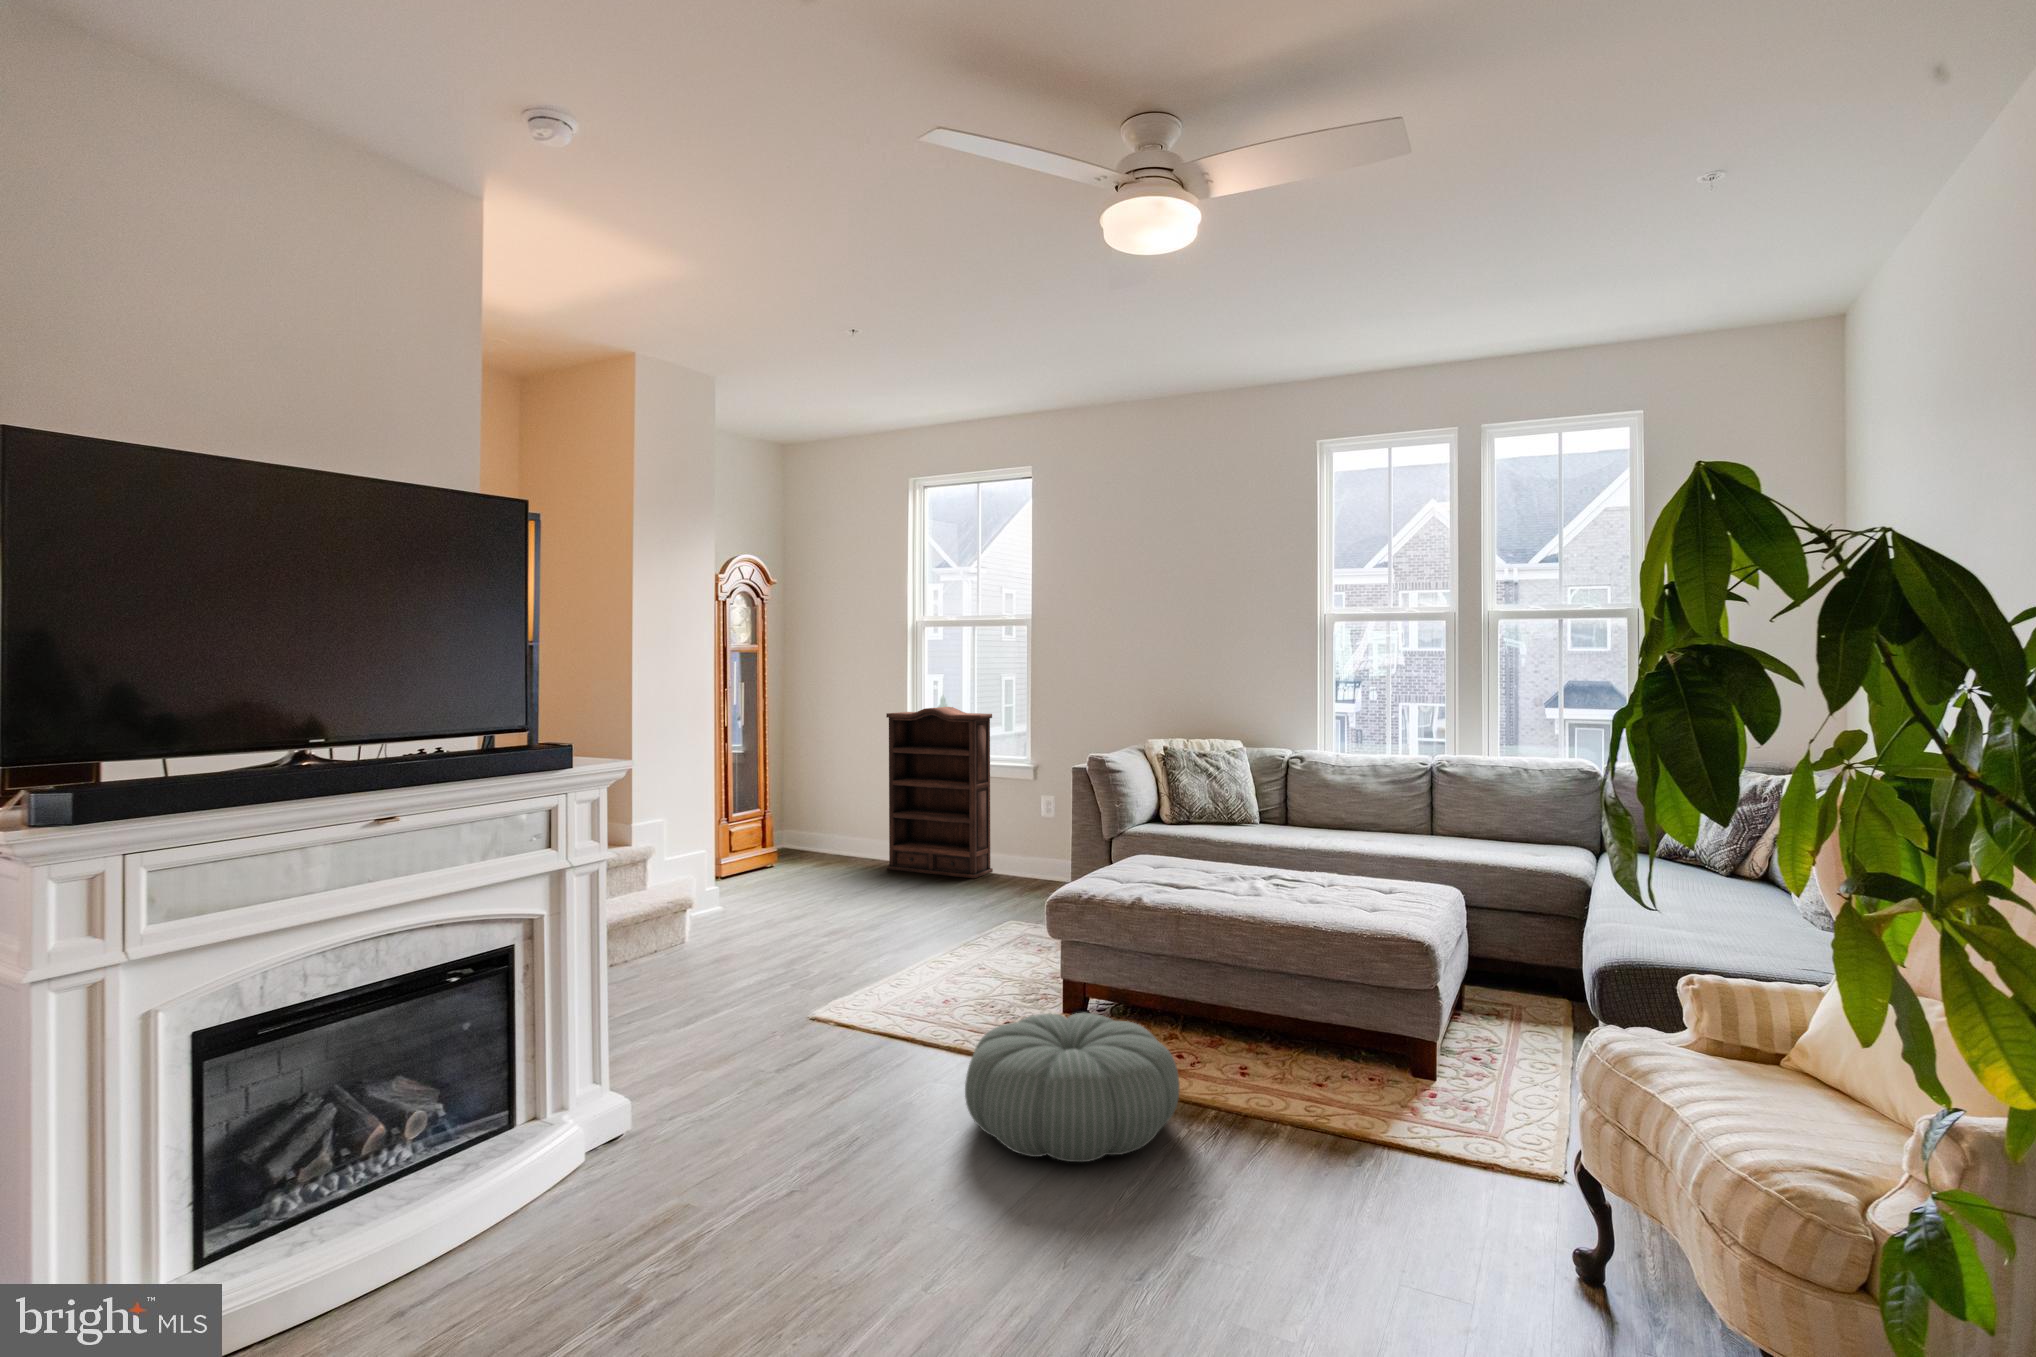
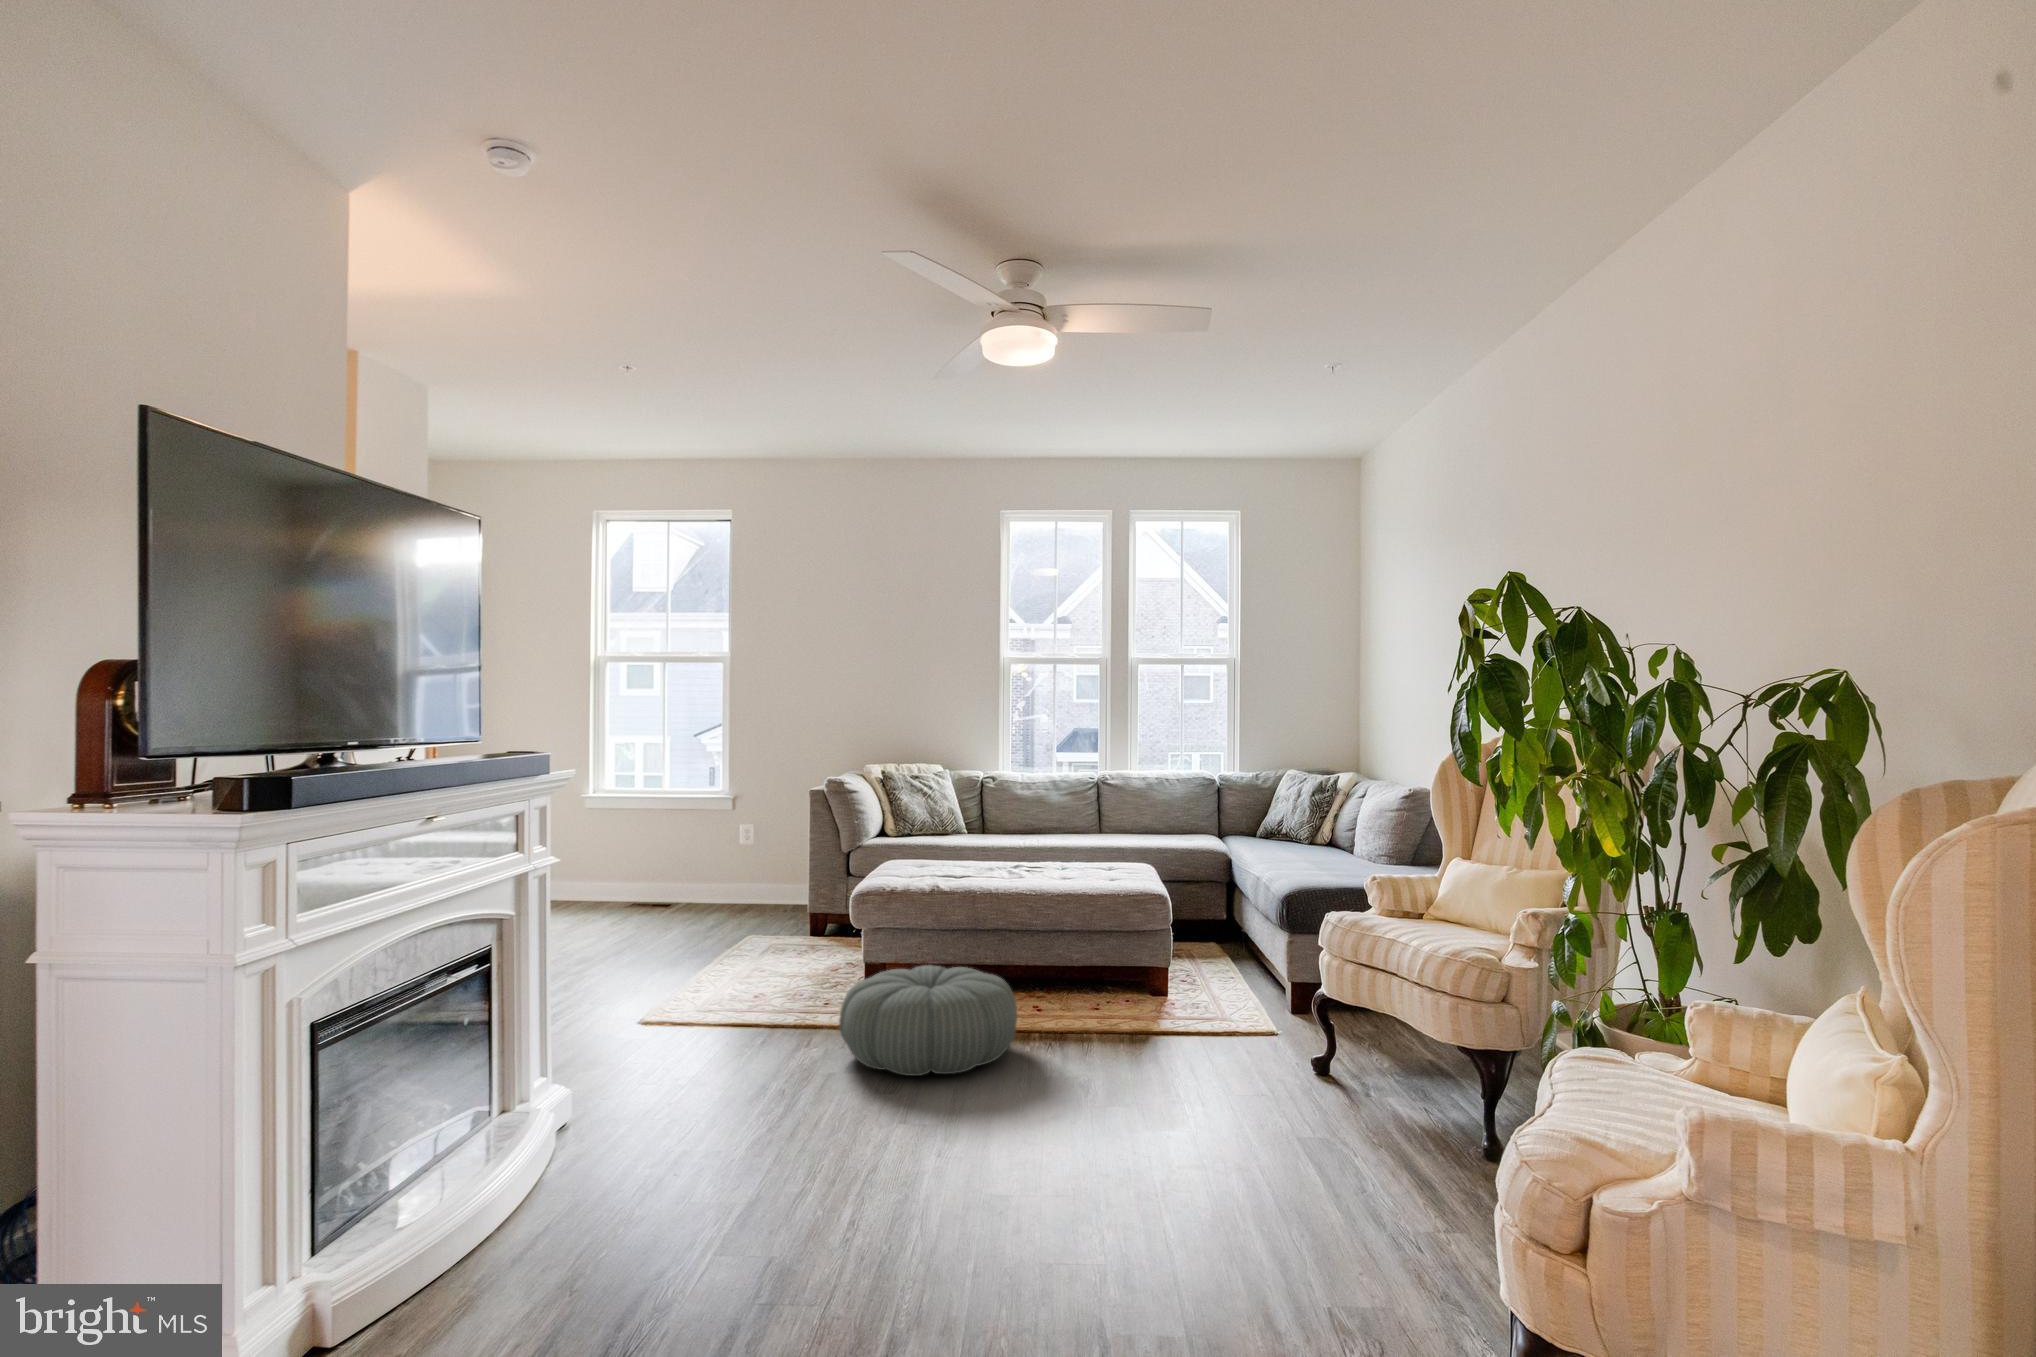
bookshelf: present [886,707,993,878] -> none [582,745,698,909]

